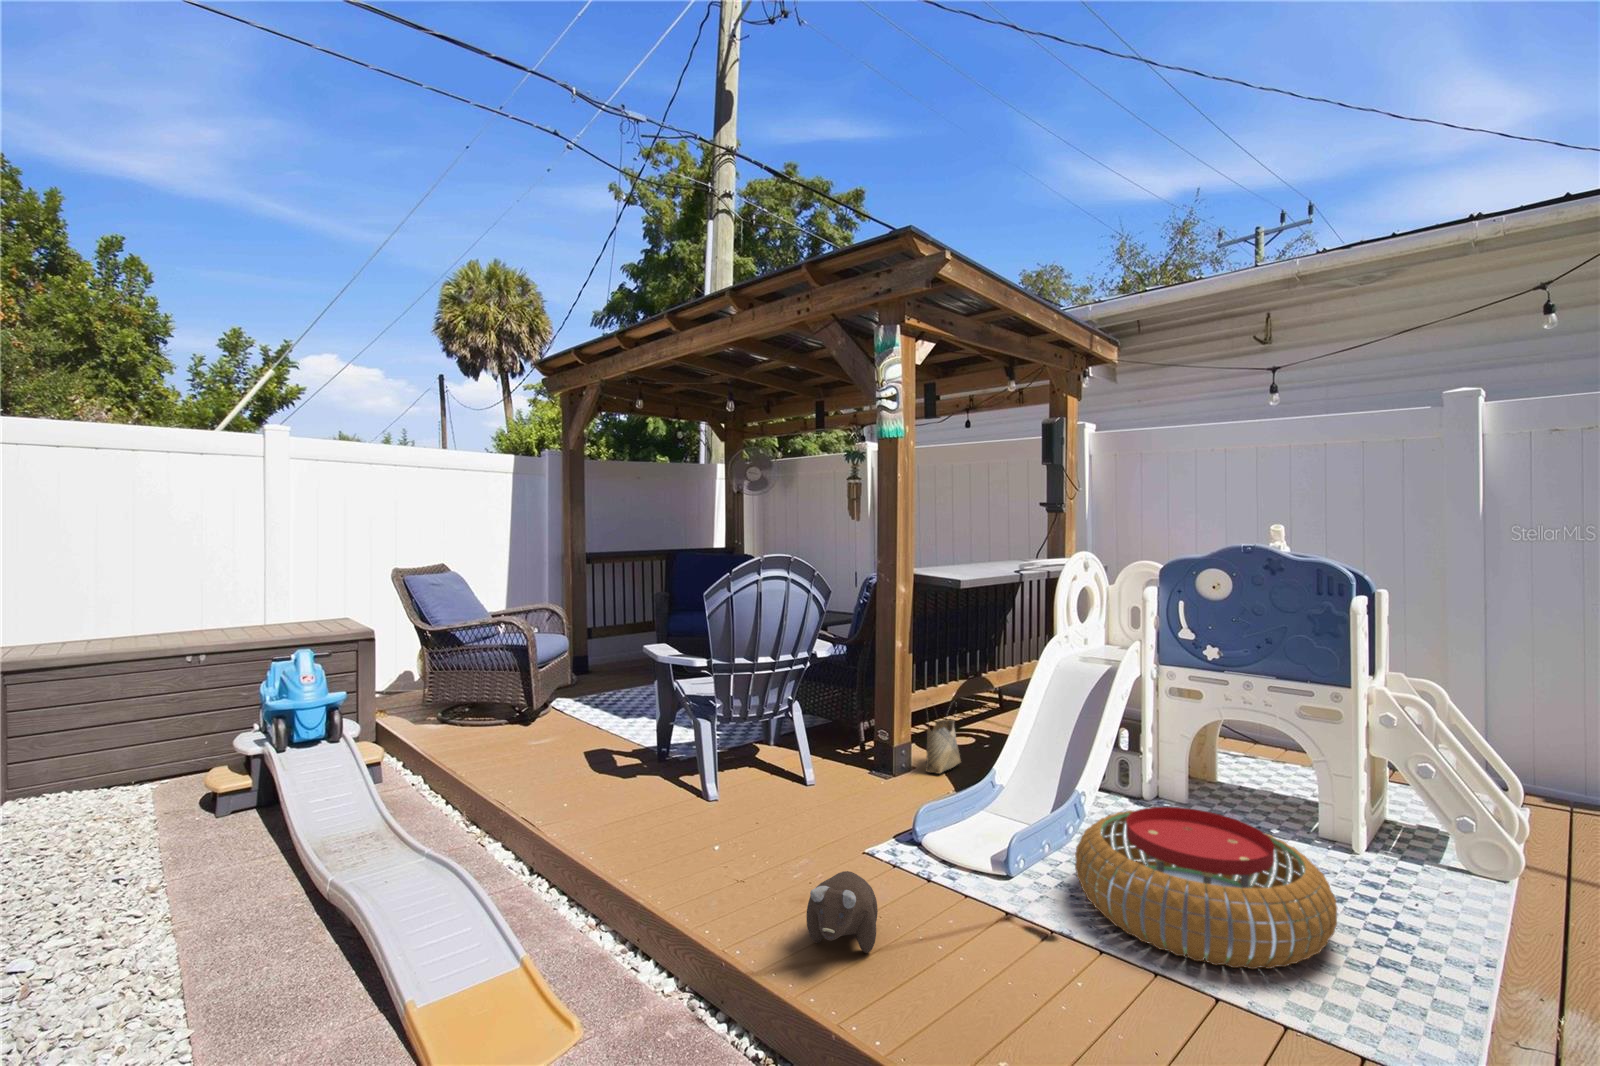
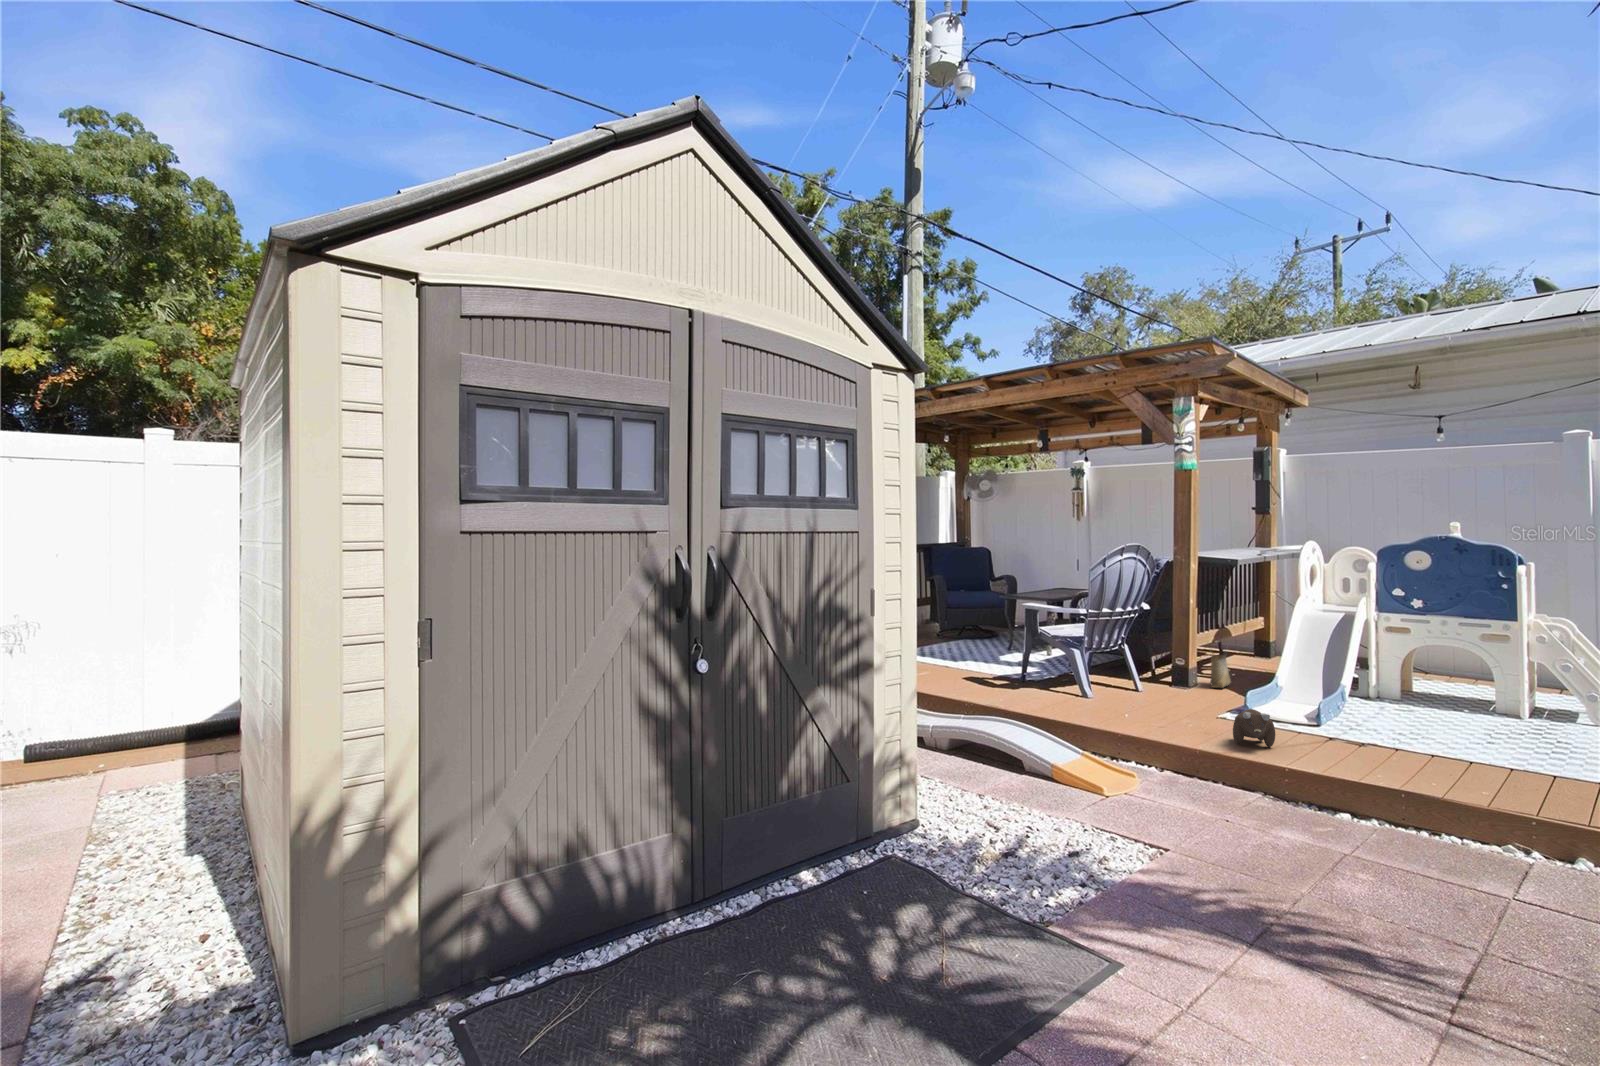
pouf: present [1075,807,1337,969] -> none [1360,684,1523,751]

